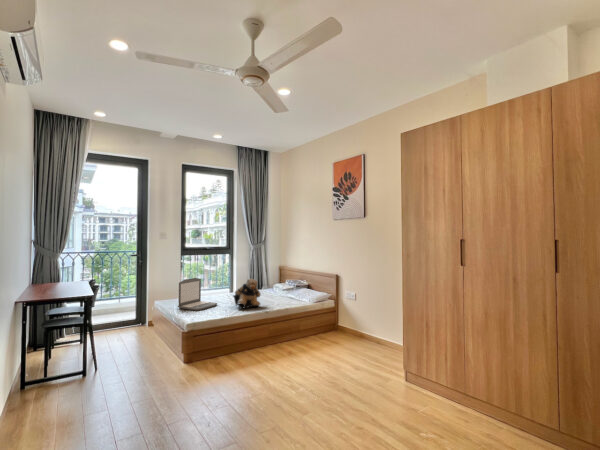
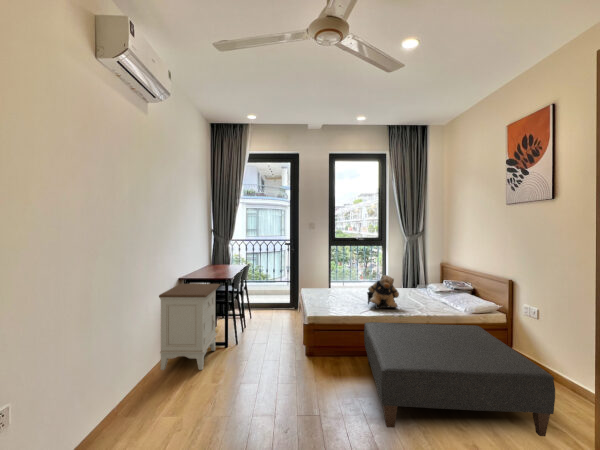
laptop: present [178,278,217,311] -> none [313,269,353,304]
nightstand: none [6,303,79,418] -> present [159,284,220,370]
ottoman: none [240,311,377,395] -> present [364,322,555,436]

